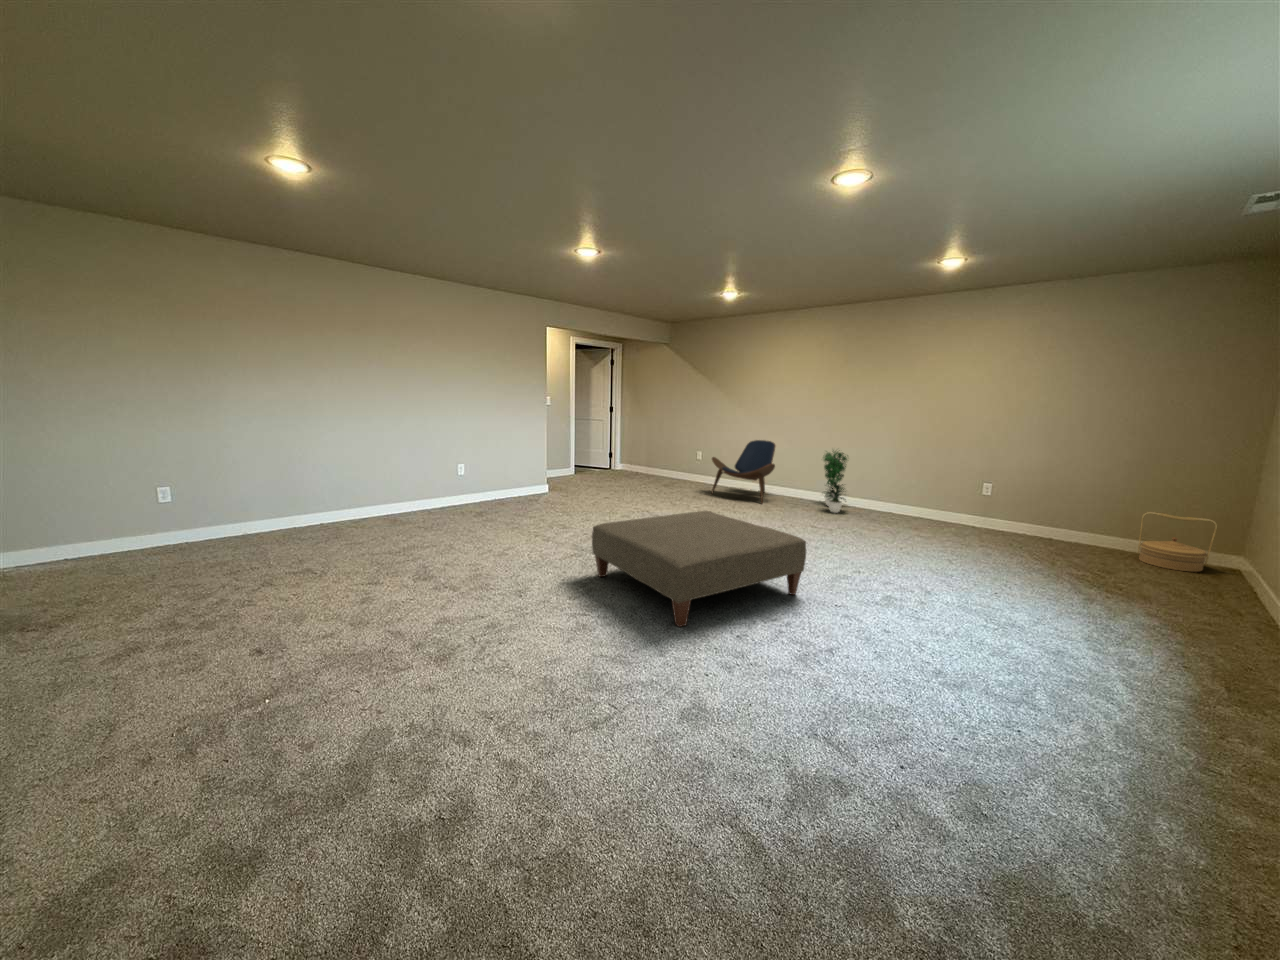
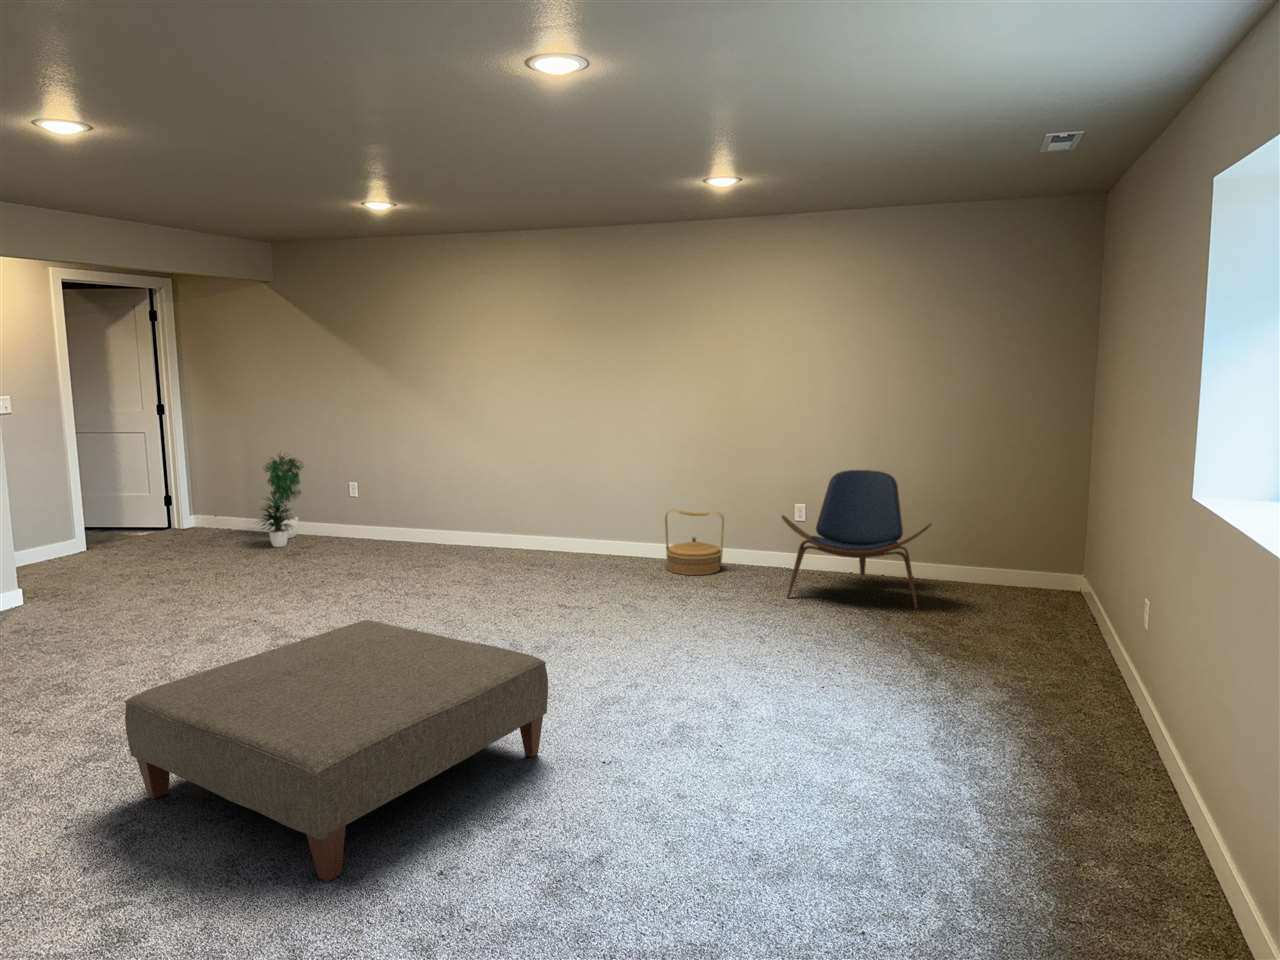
lounge chair: present [711,440,775,503] -> present [782,470,932,609]
potted plant: present [823,451,847,513] -> present [260,454,303,547]
woven basket: present [1138,512,1217,572] -> present [665,510,724,575]

